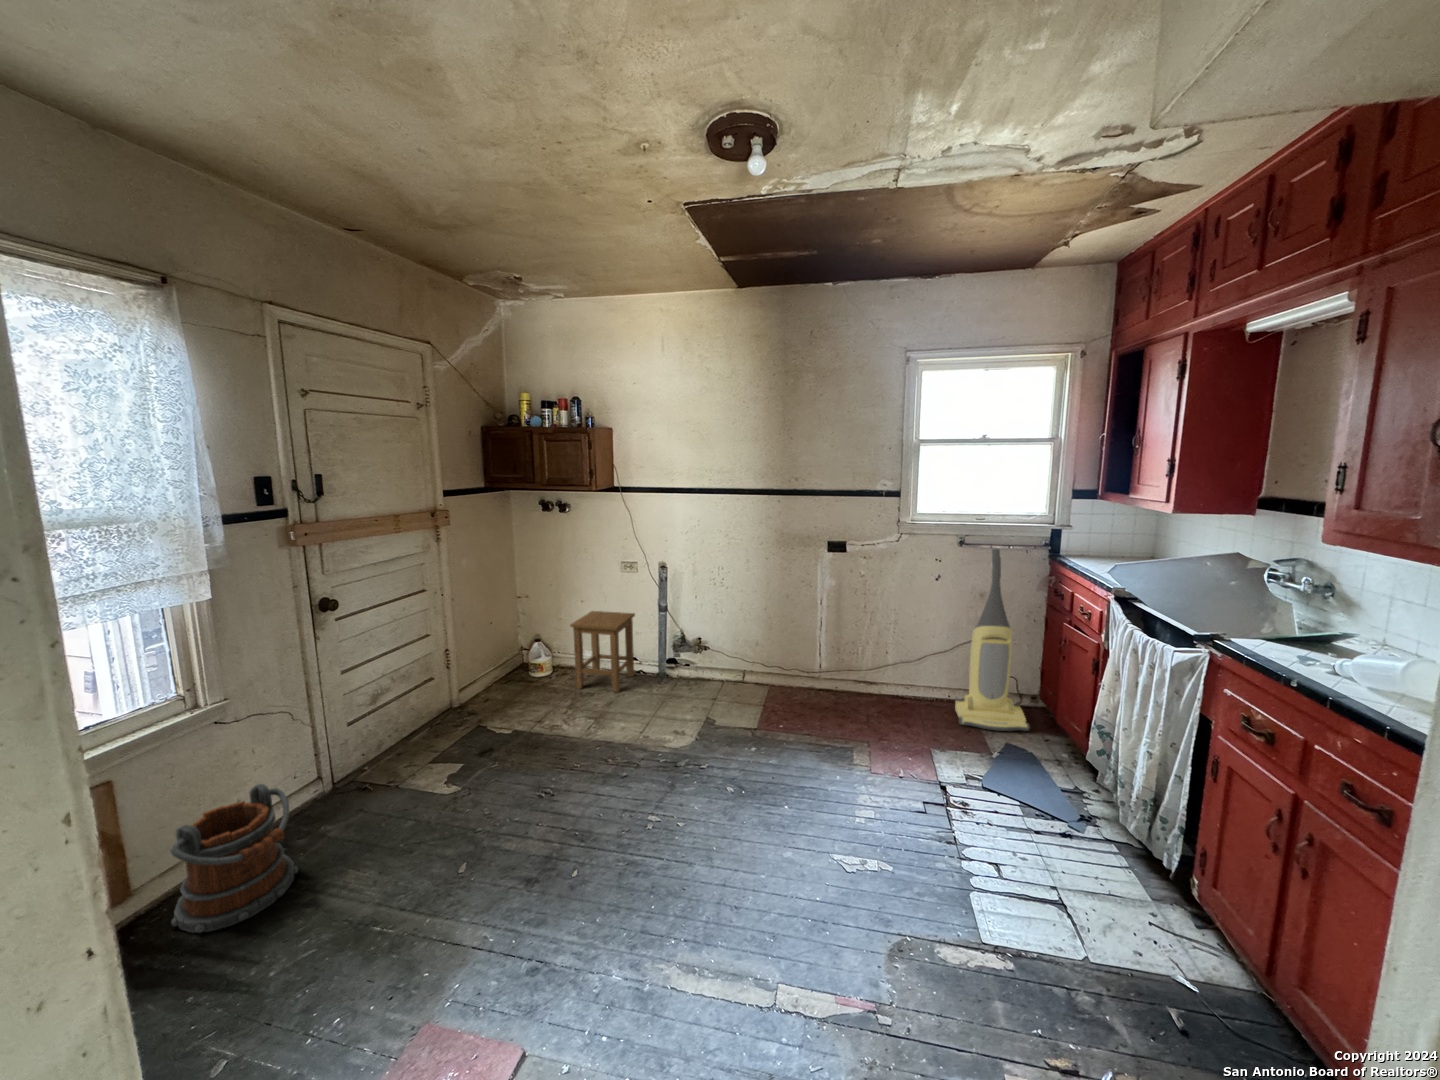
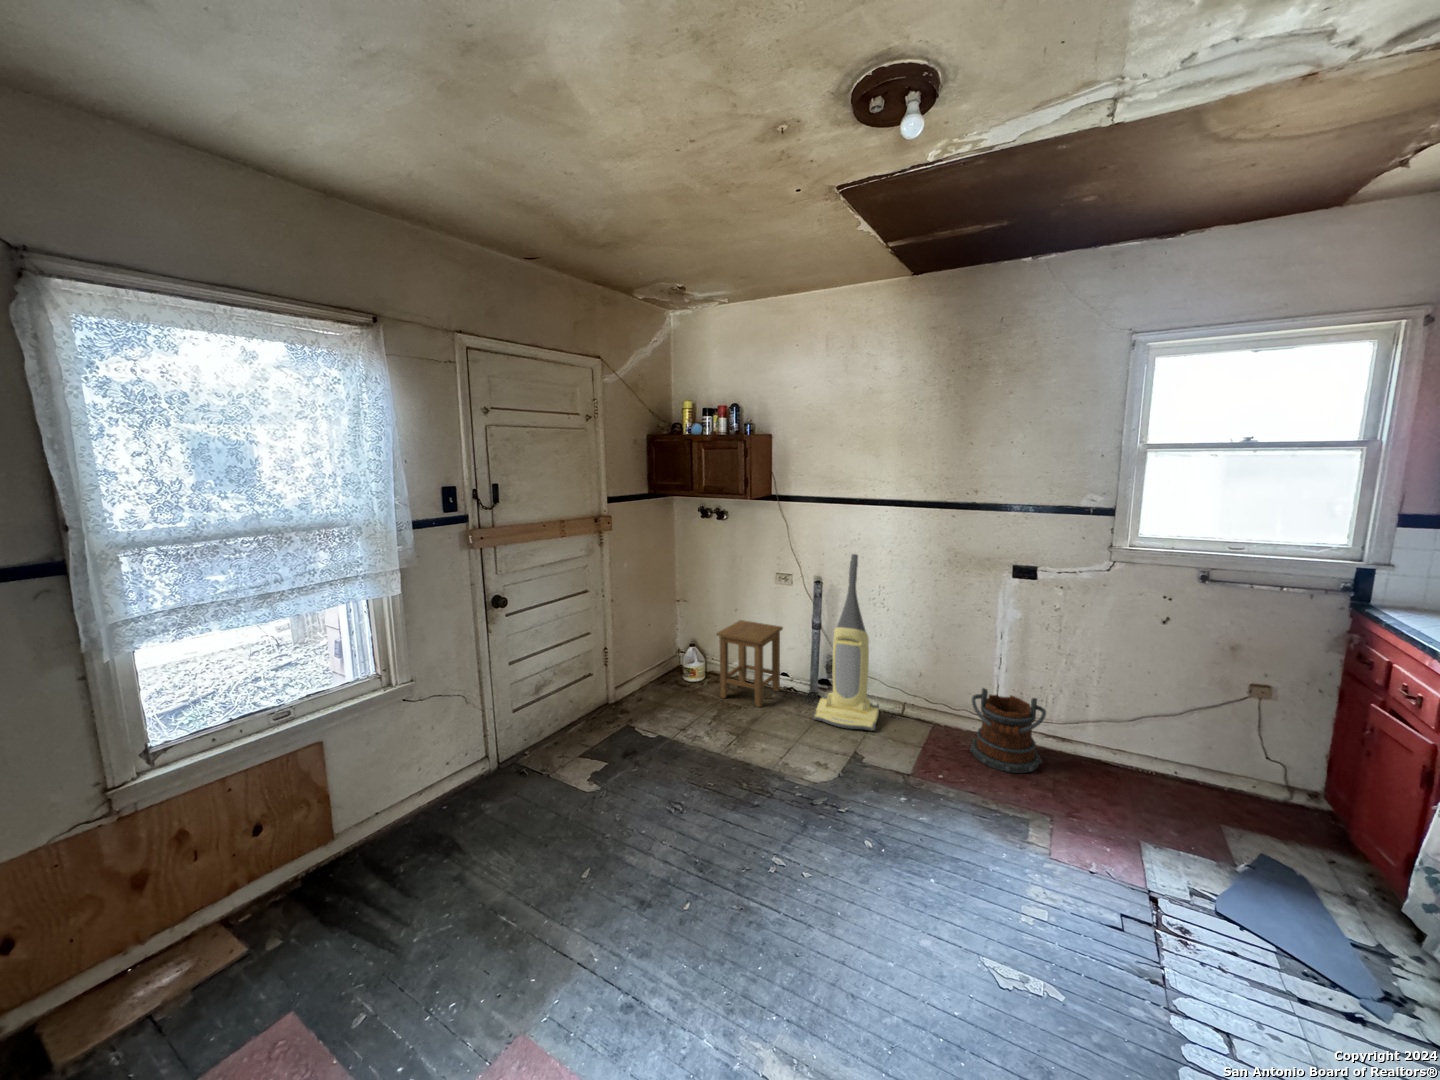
vacuum cleaner: present [955,549,1030,731] -> present [813,554,879,731]
bucket: present [170,784,298,933] -> present [970,688,1046,773]

